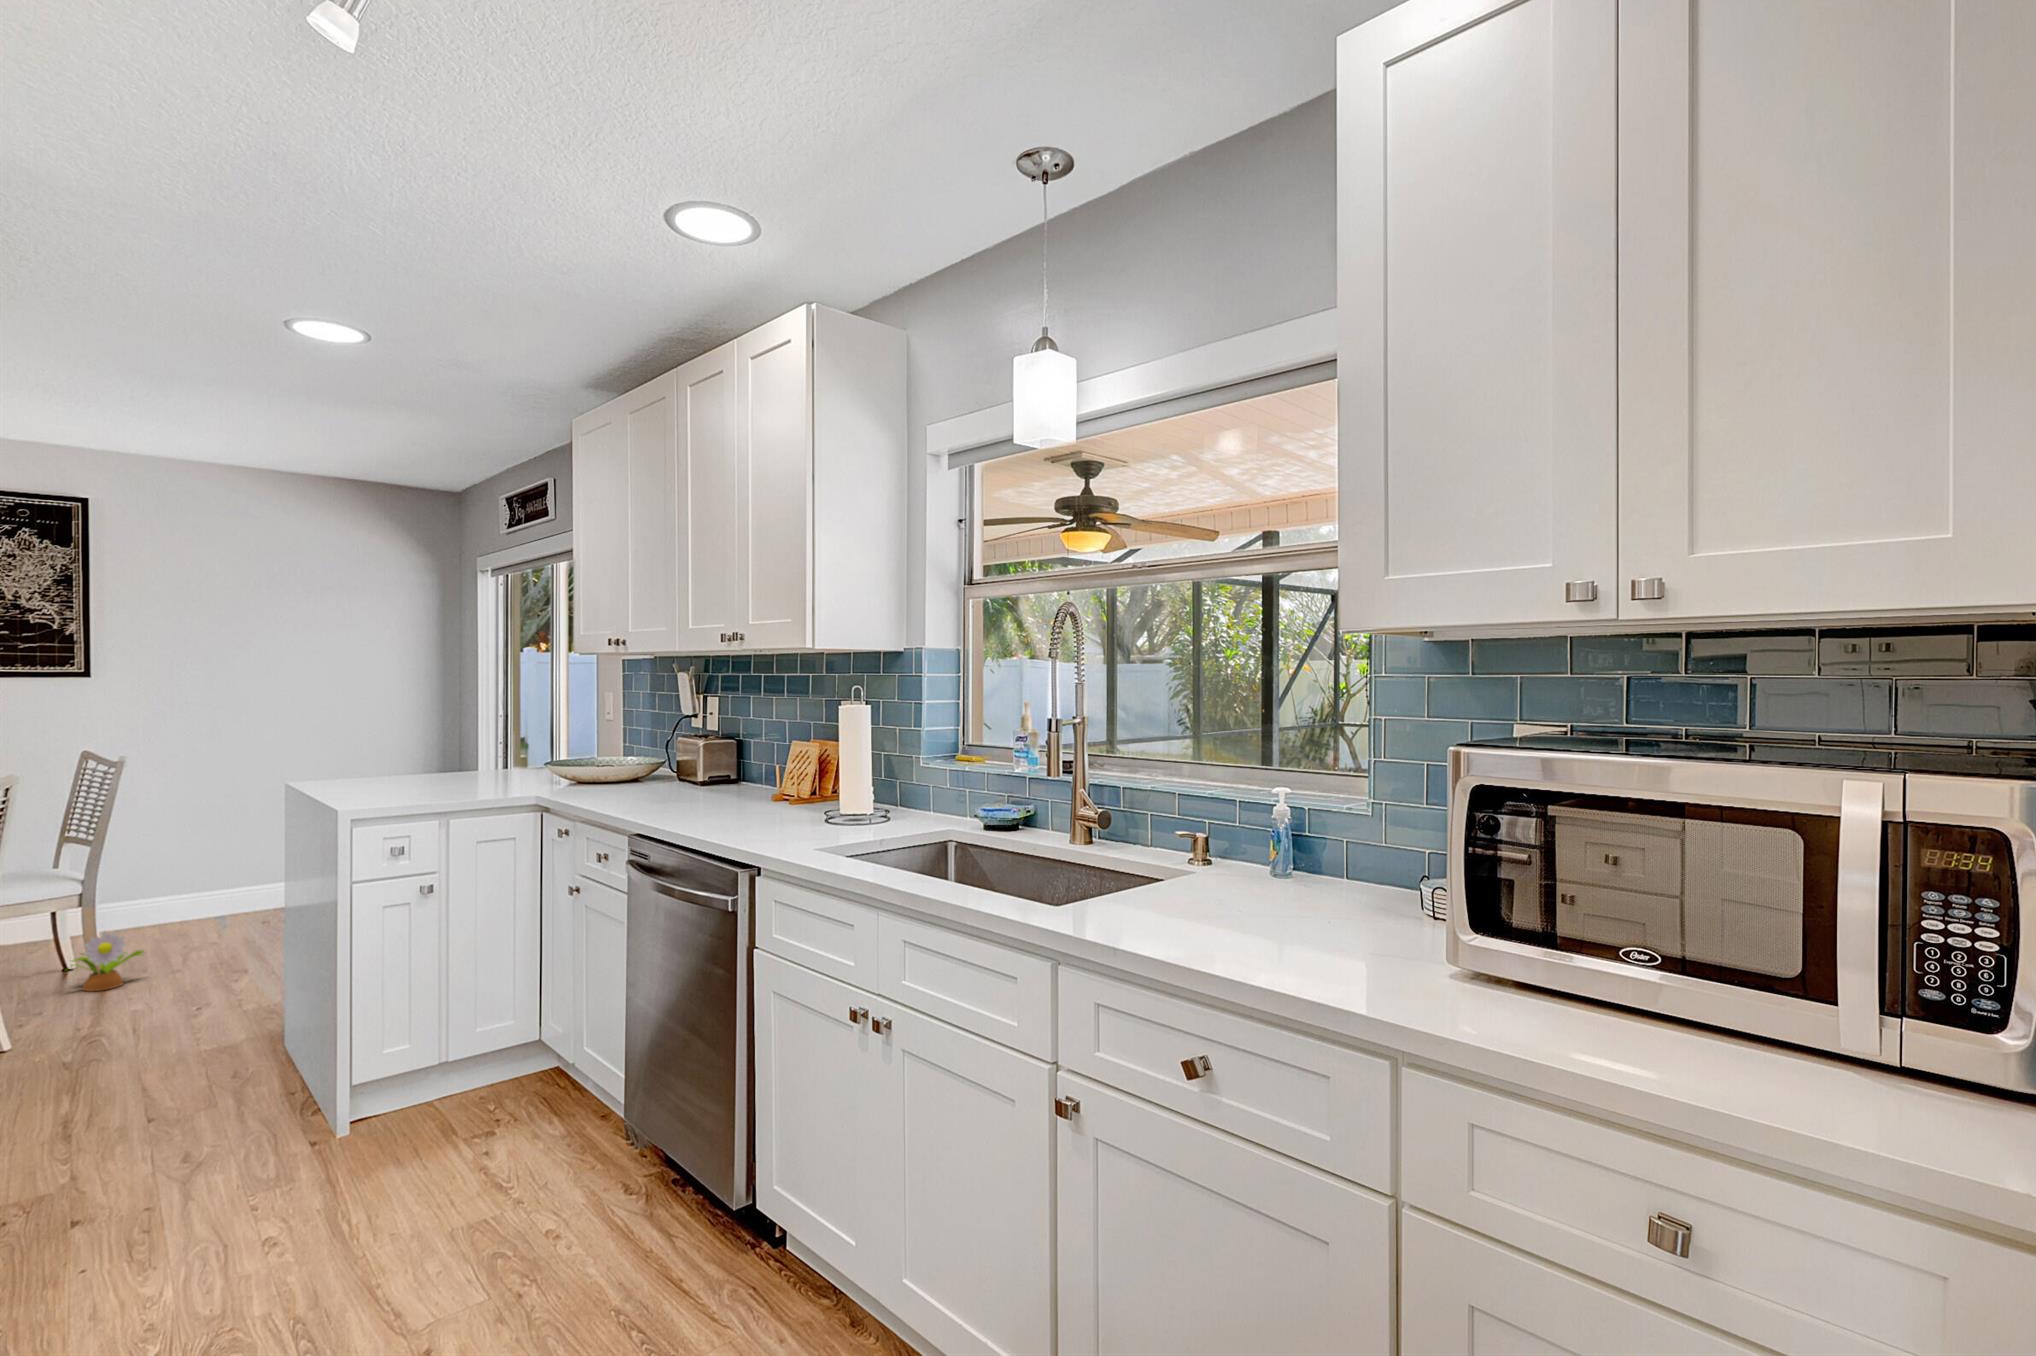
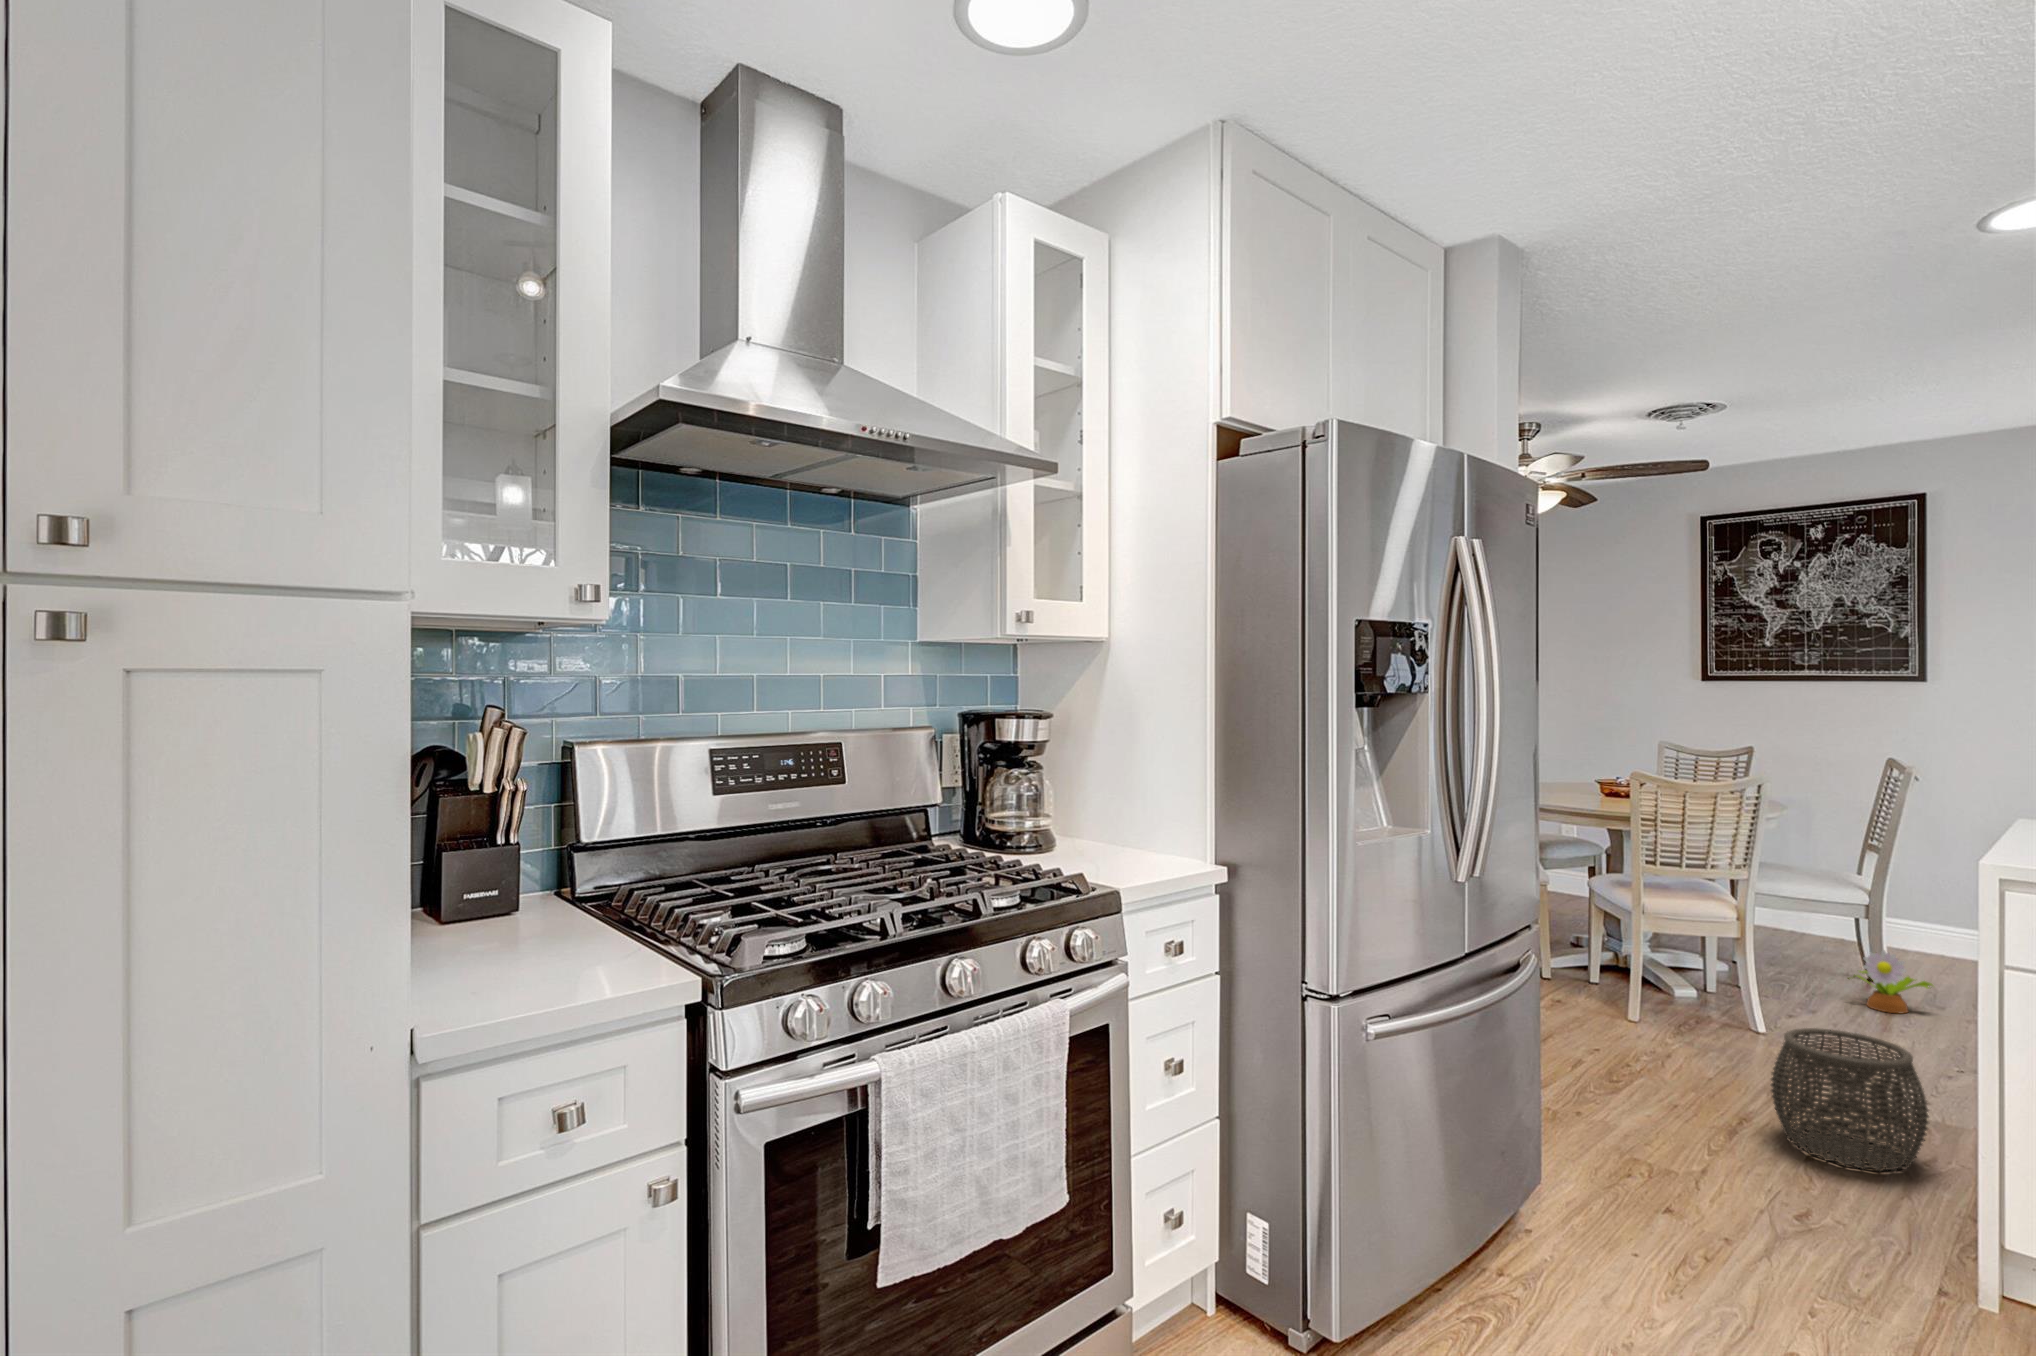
woven basket: none [109,991,254,1118] -> present [1771,1028,1929,1171]

